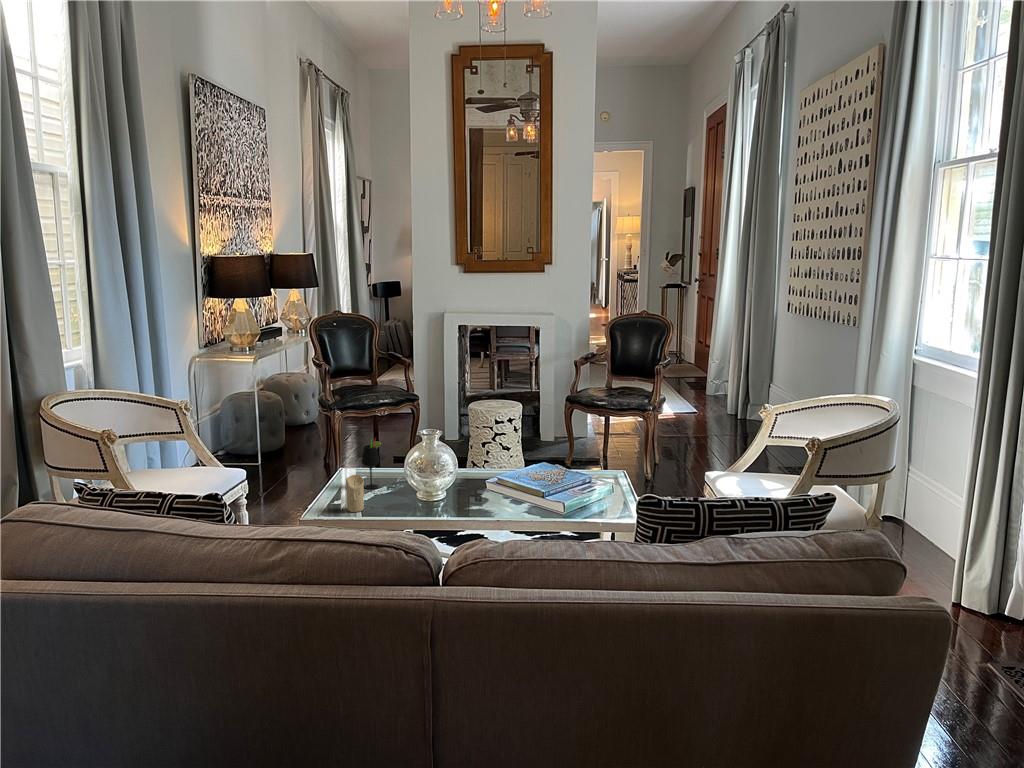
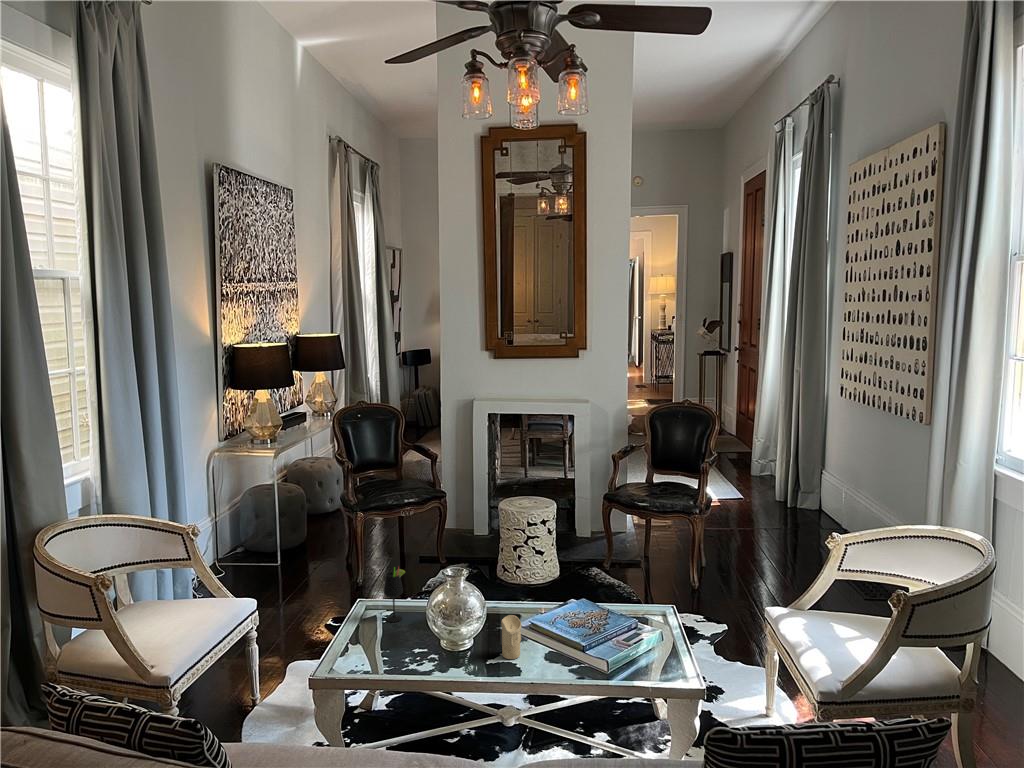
candle: present [346,475,364,512] -> present [501,615,521,659]

